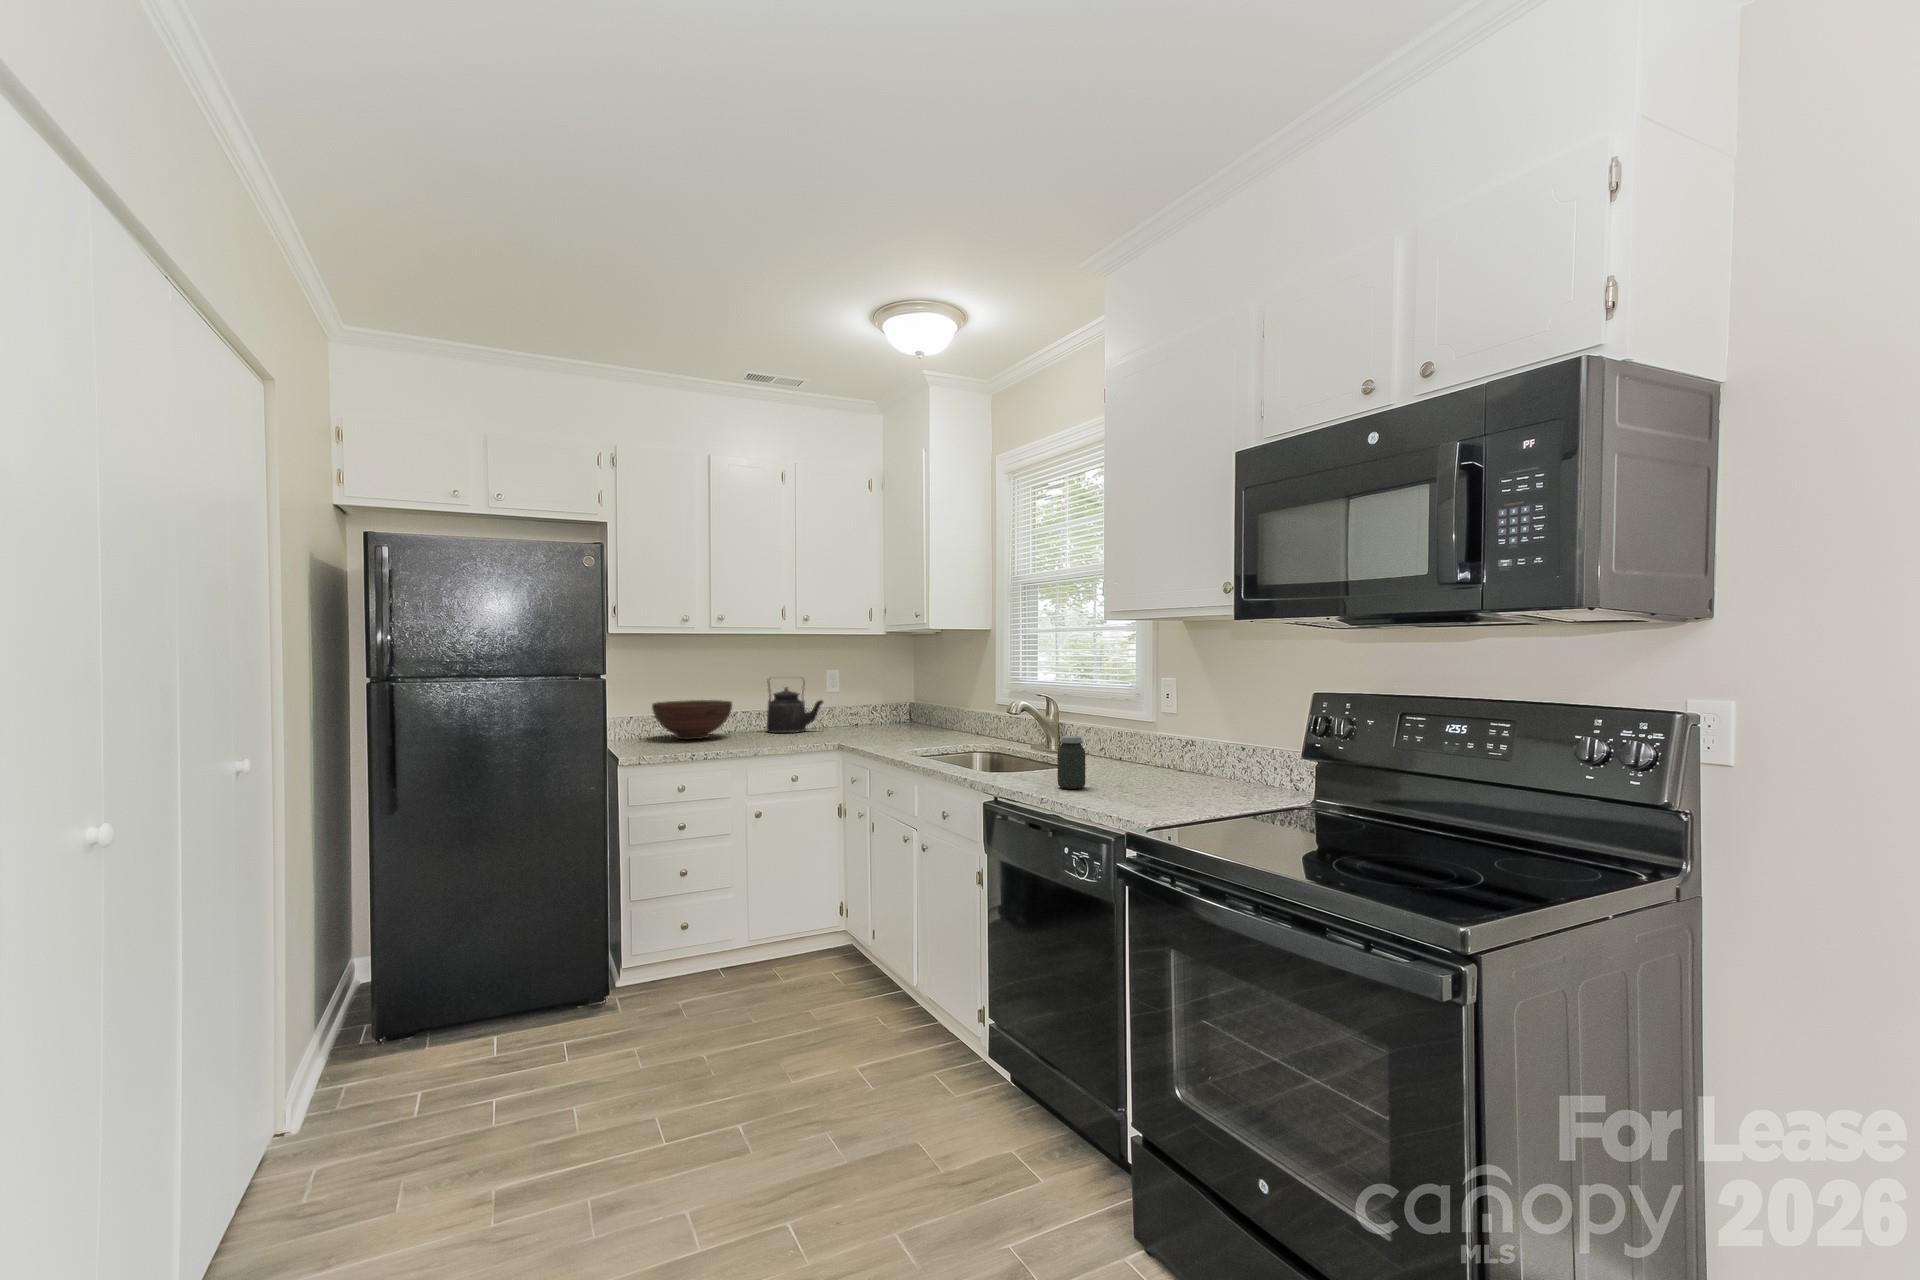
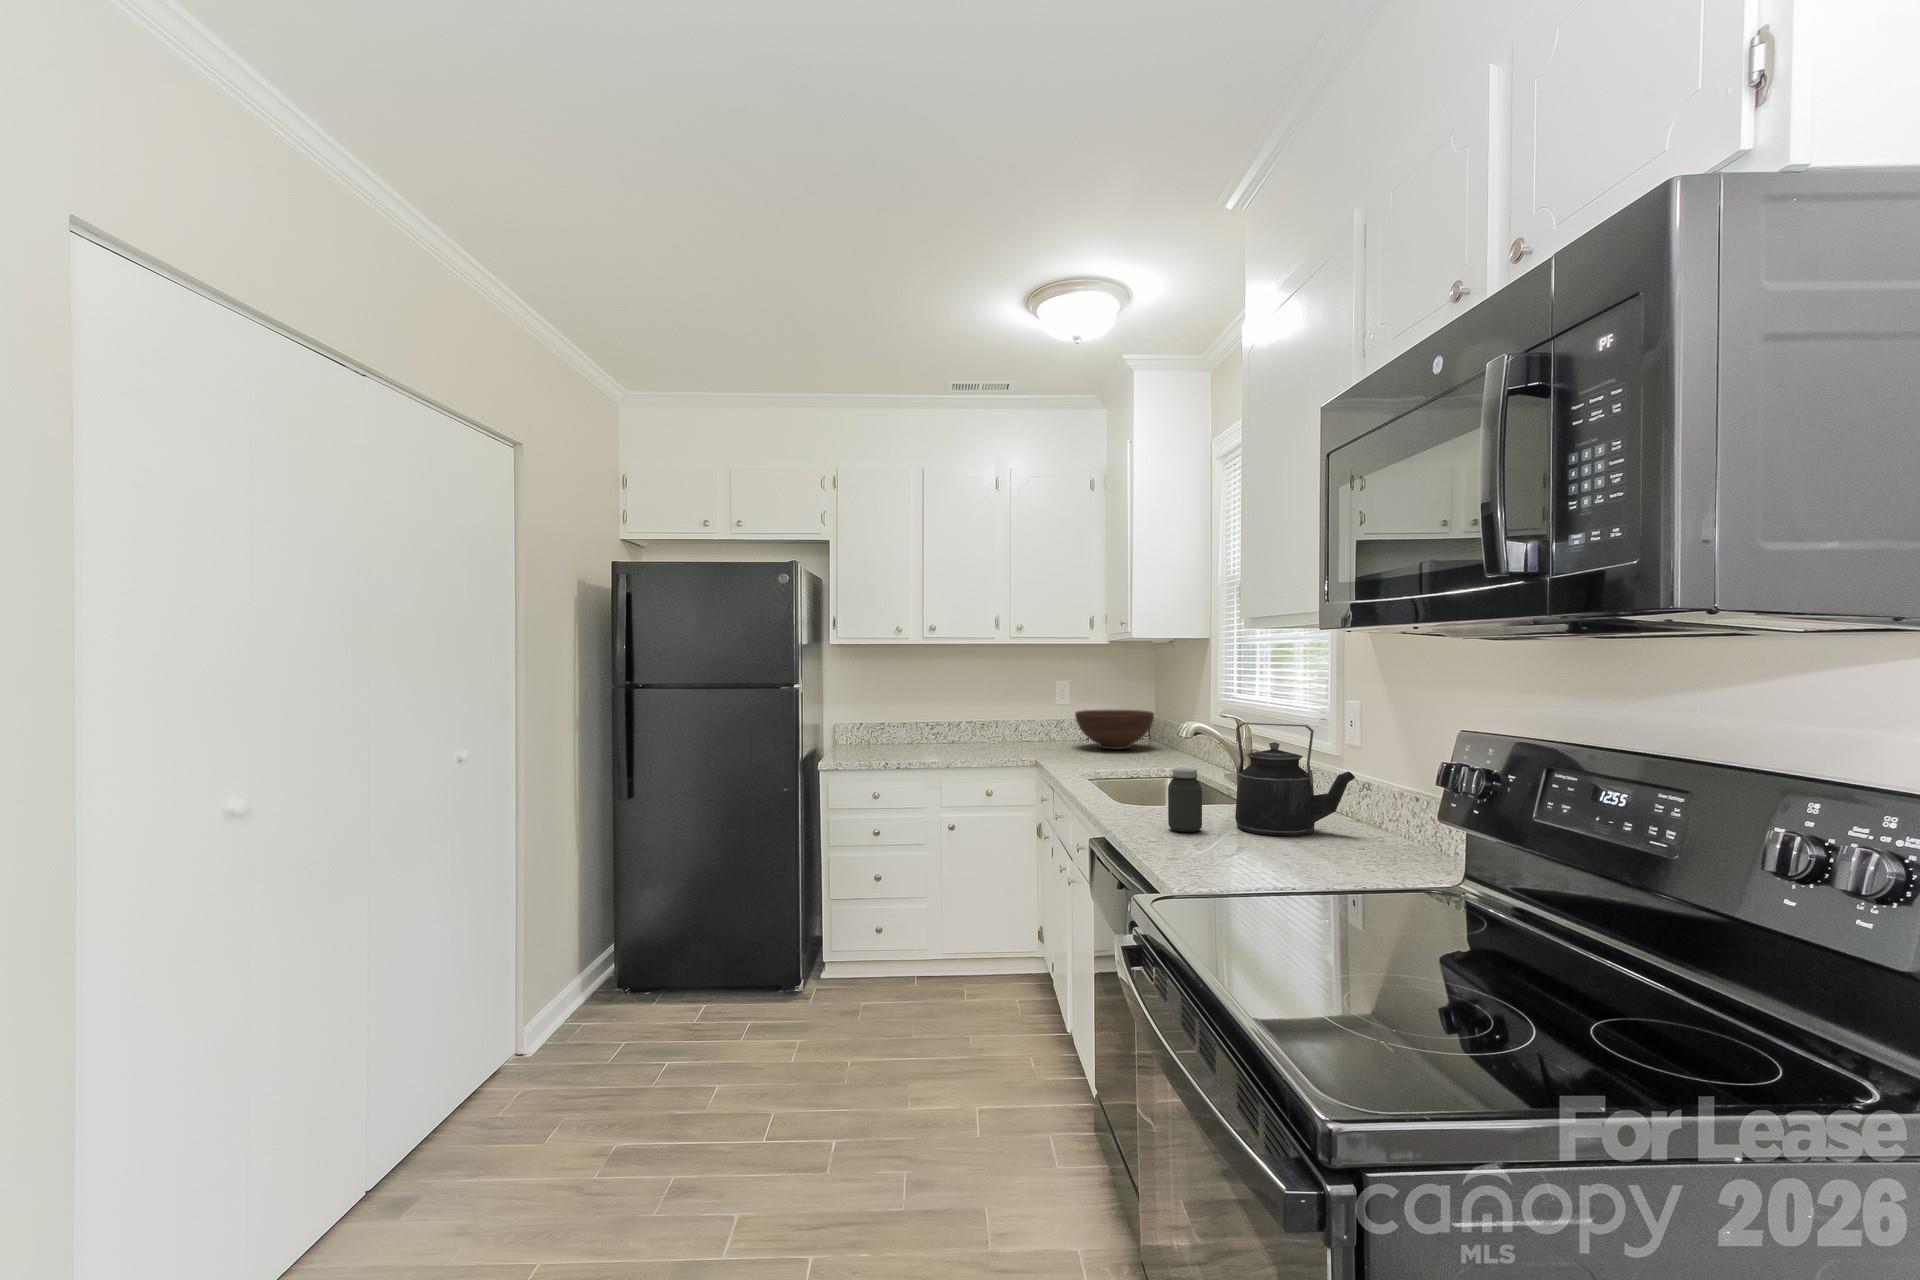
kettle: present [766,680,823,733] -> present [1235,723,1355,836]
fruit bowl: present [652,700,732,739] -> present [1075,710,1154,750]

